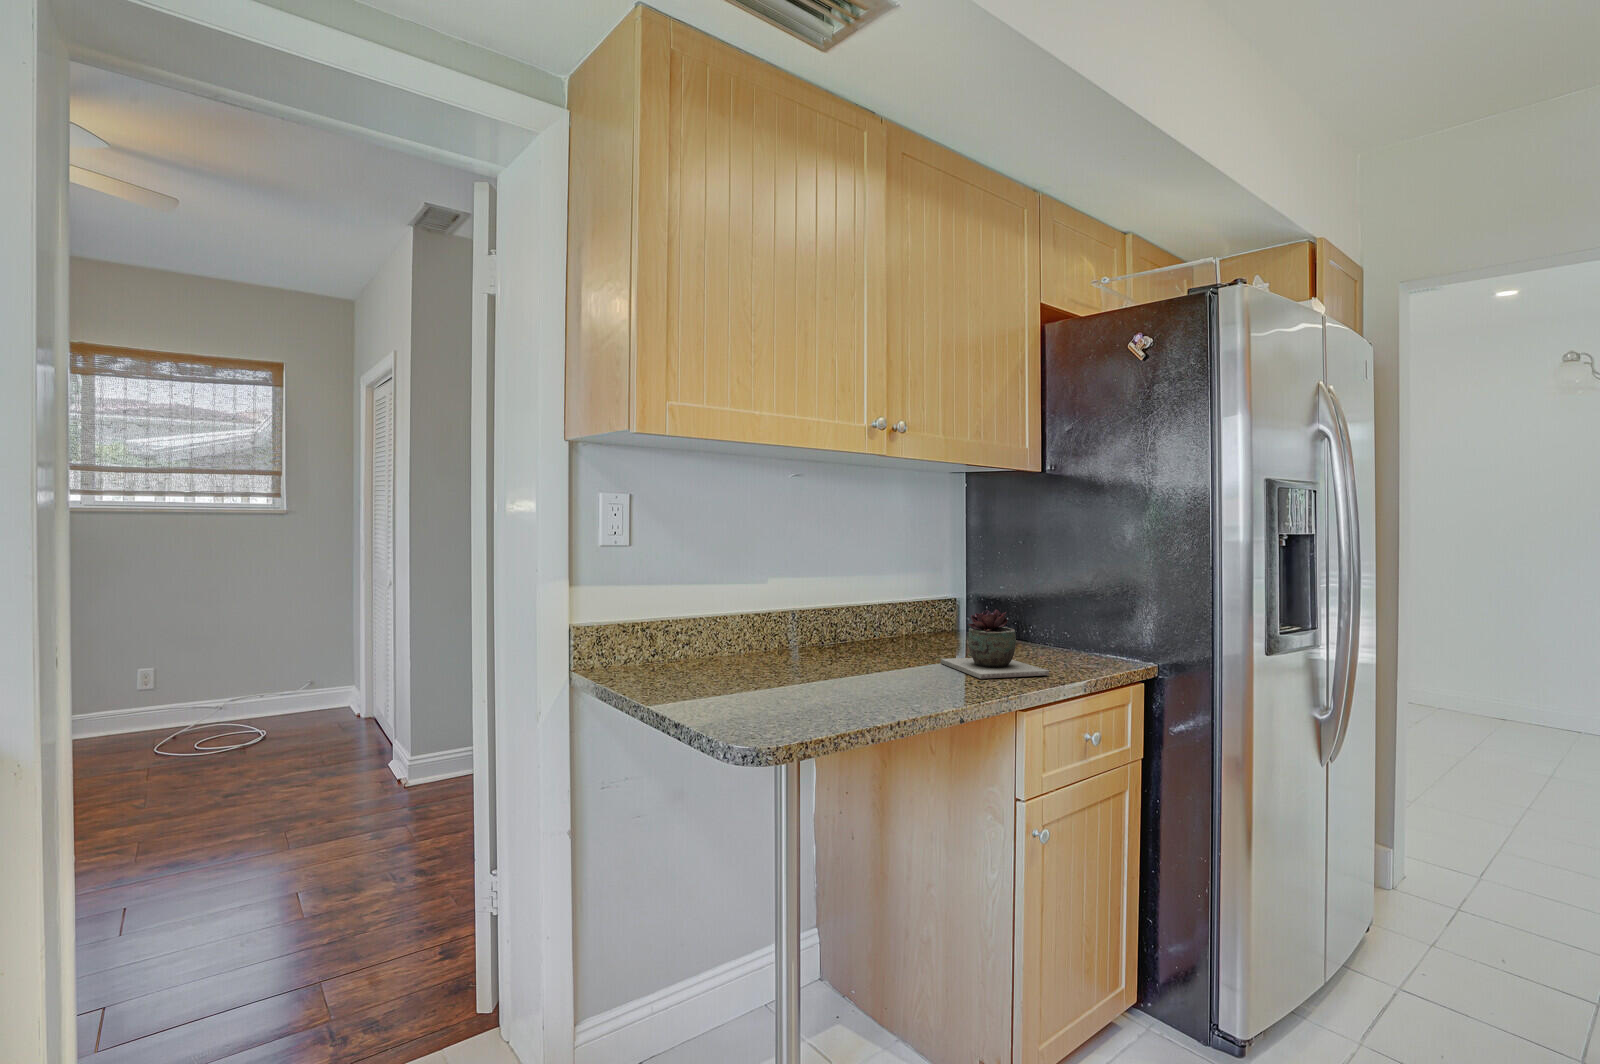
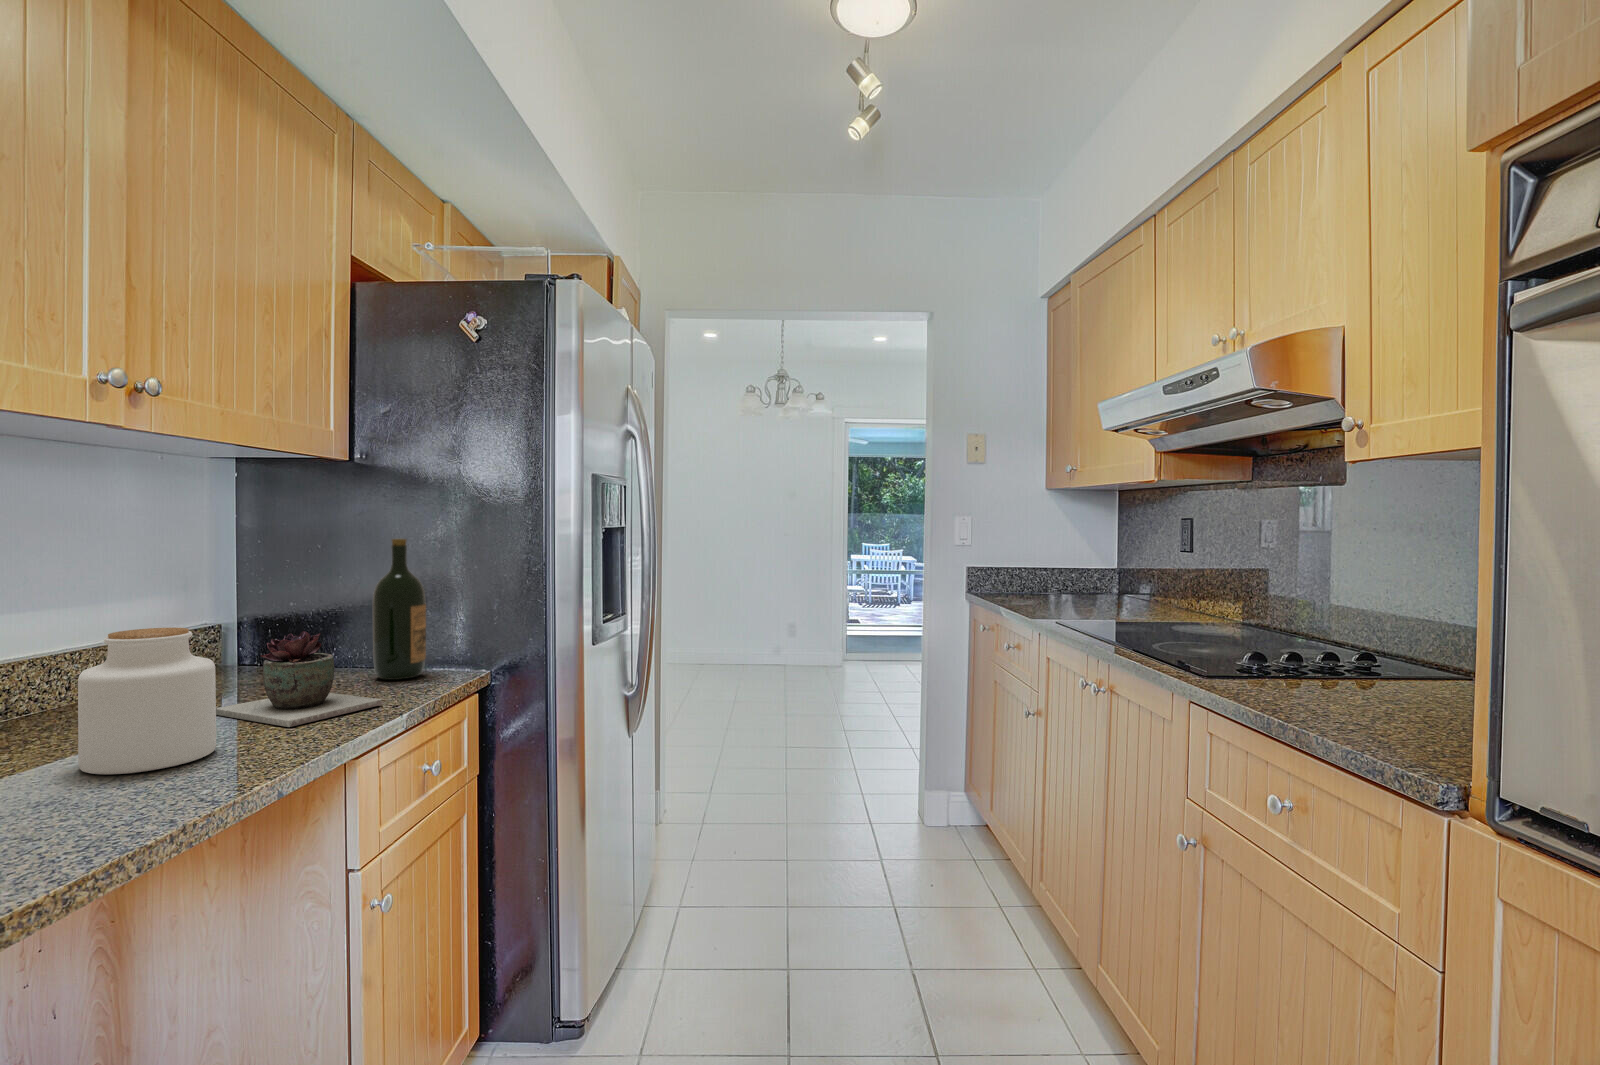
wine bottle: none [1054,540,1096,660] -> present [373,539,426,680]
jar: none [862,595,933,688] -> present [78,628,216,774]

